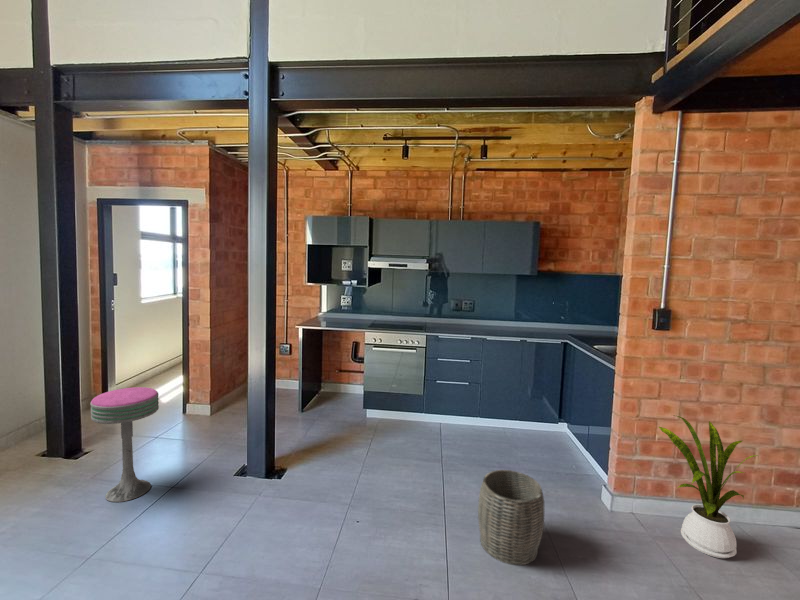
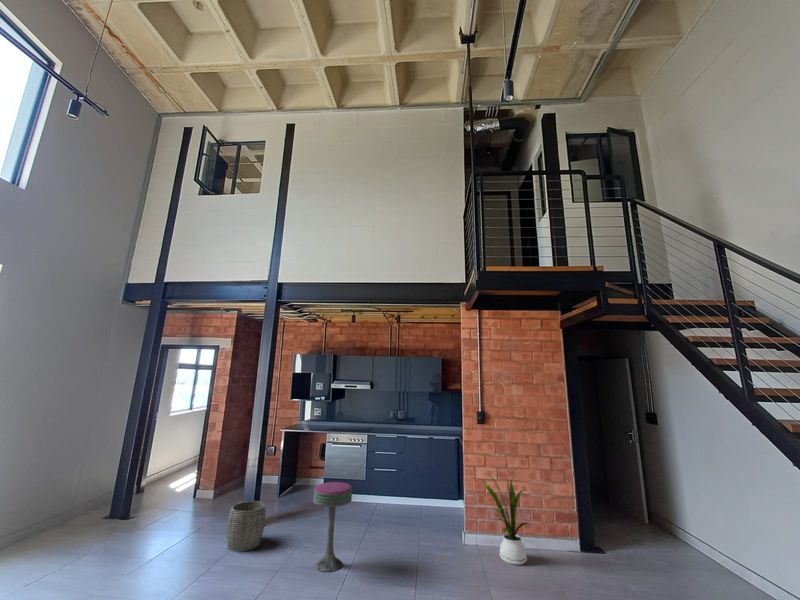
bar stool: present [90,387,159,502] -> present [313,482,352,572]
woven basket: present [478,470,544,565] -> present [227,501,265,552]

